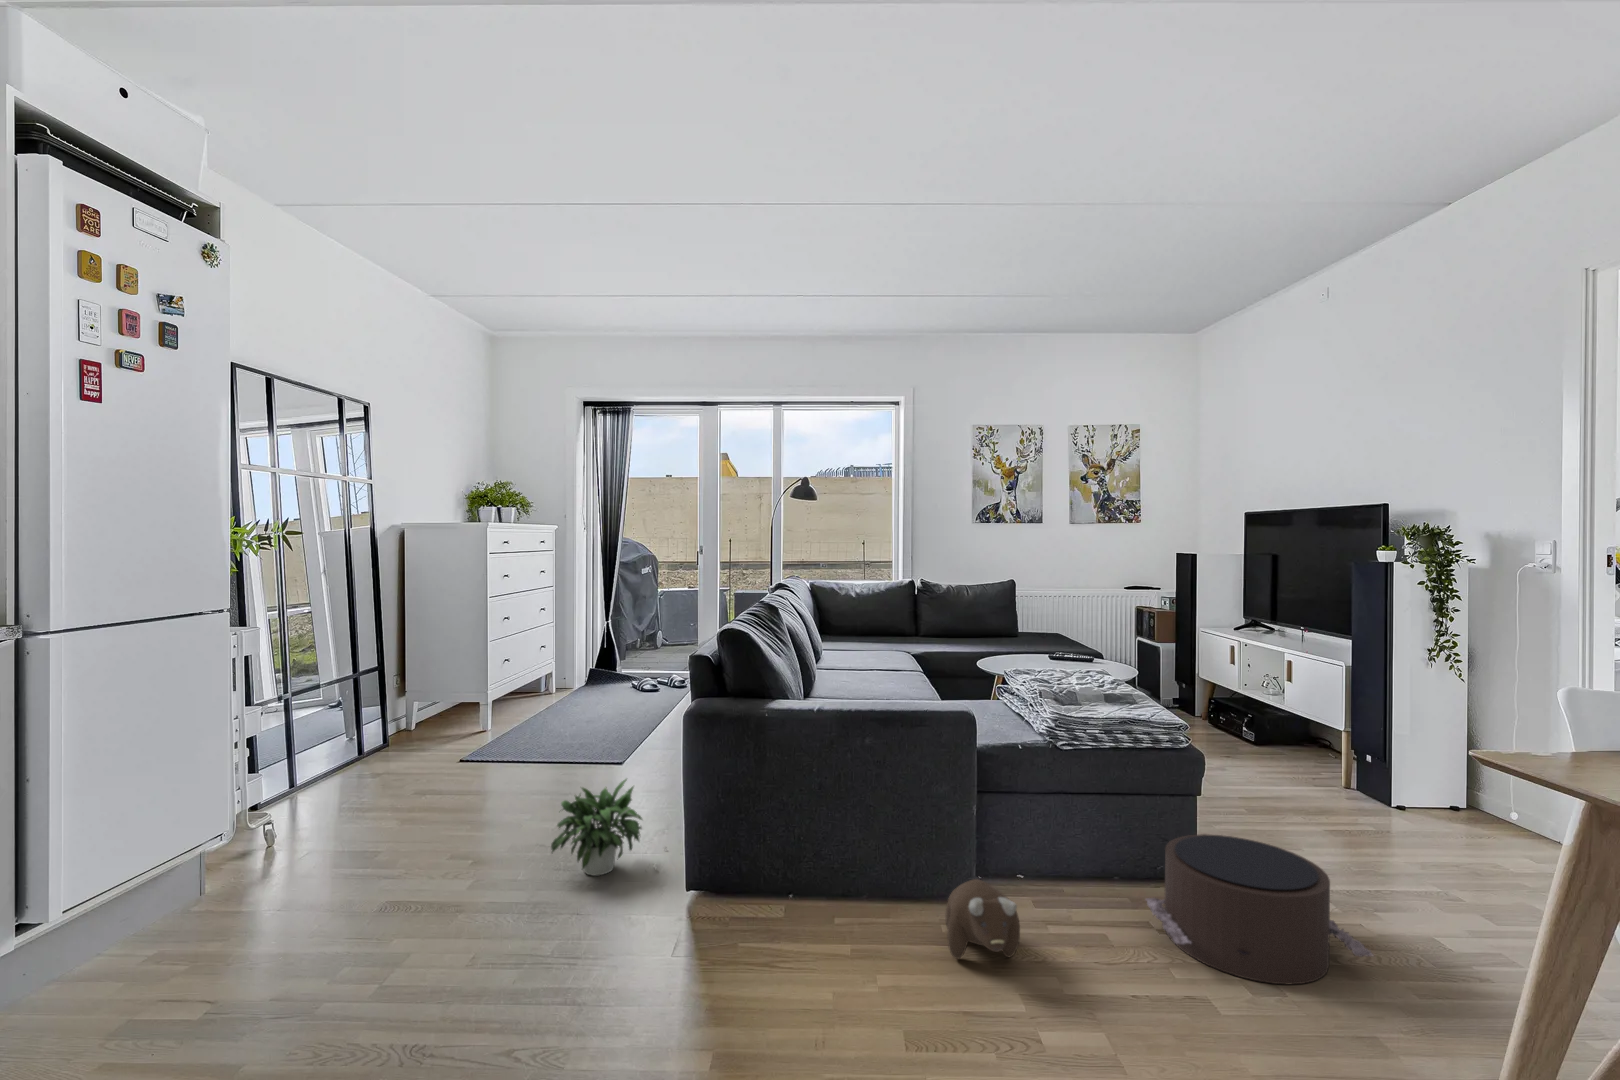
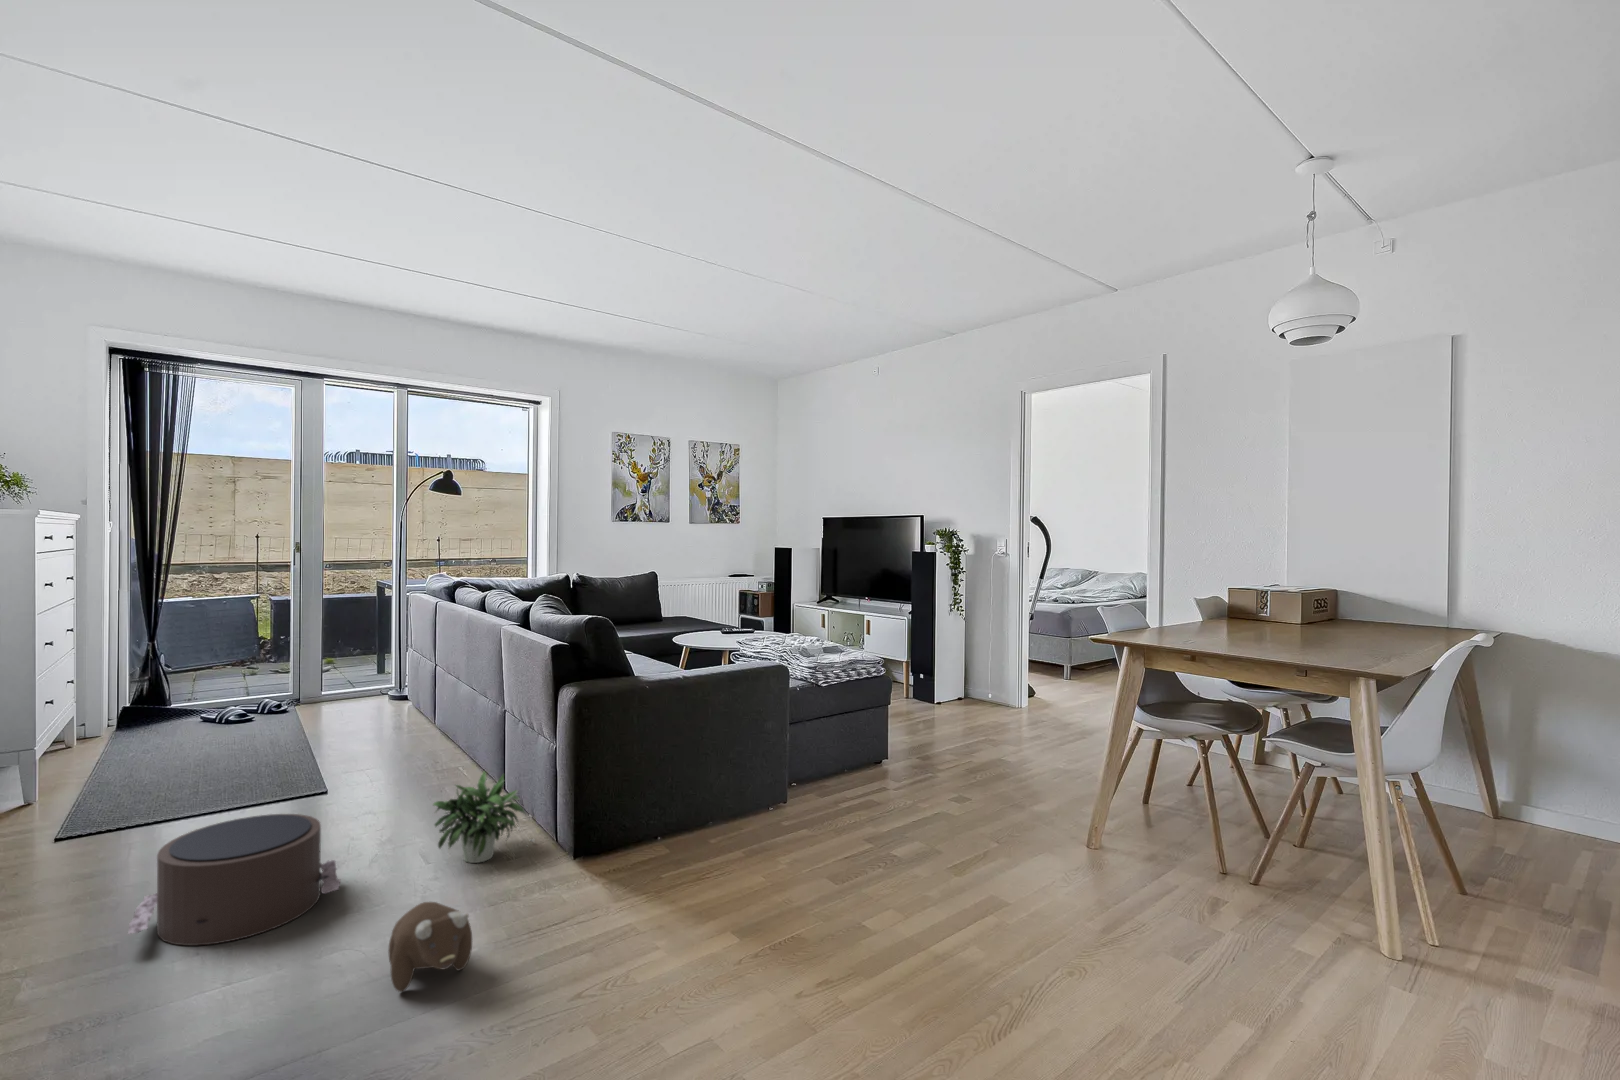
pouf: present [1146,834,1373,984] -> present [129,814,340,945]
plush toy: present [945,879,1020,959] -> present [388,902,472,992]

